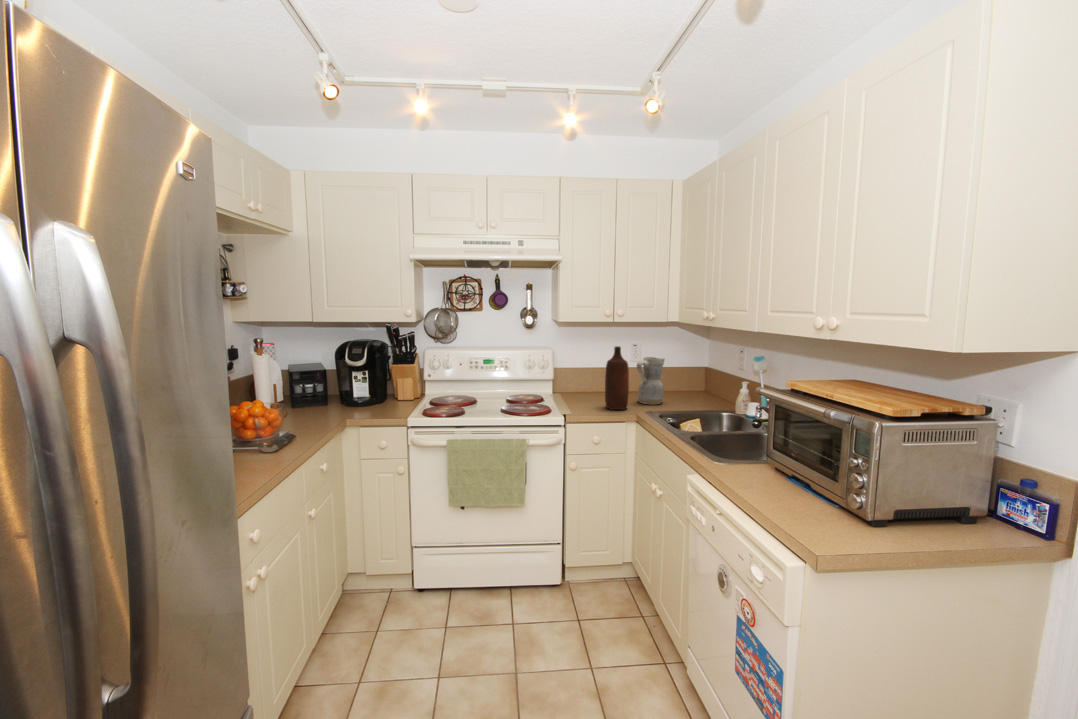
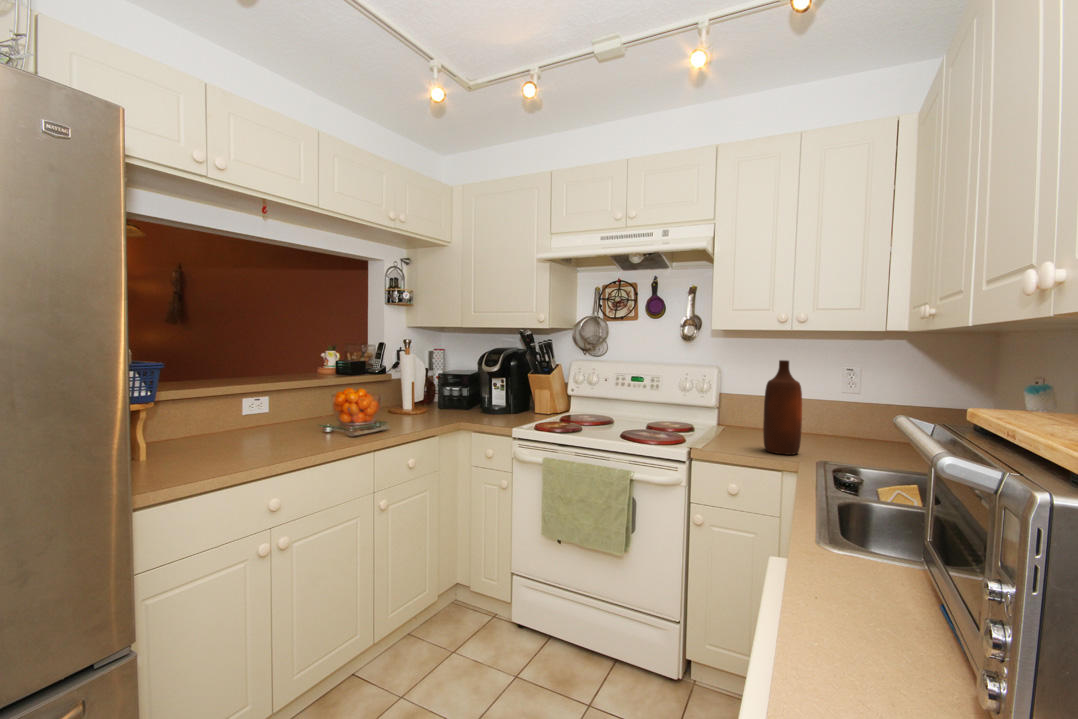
ceramic pitcher: present [637,357,664,404] -> none [827,381,884,457]

